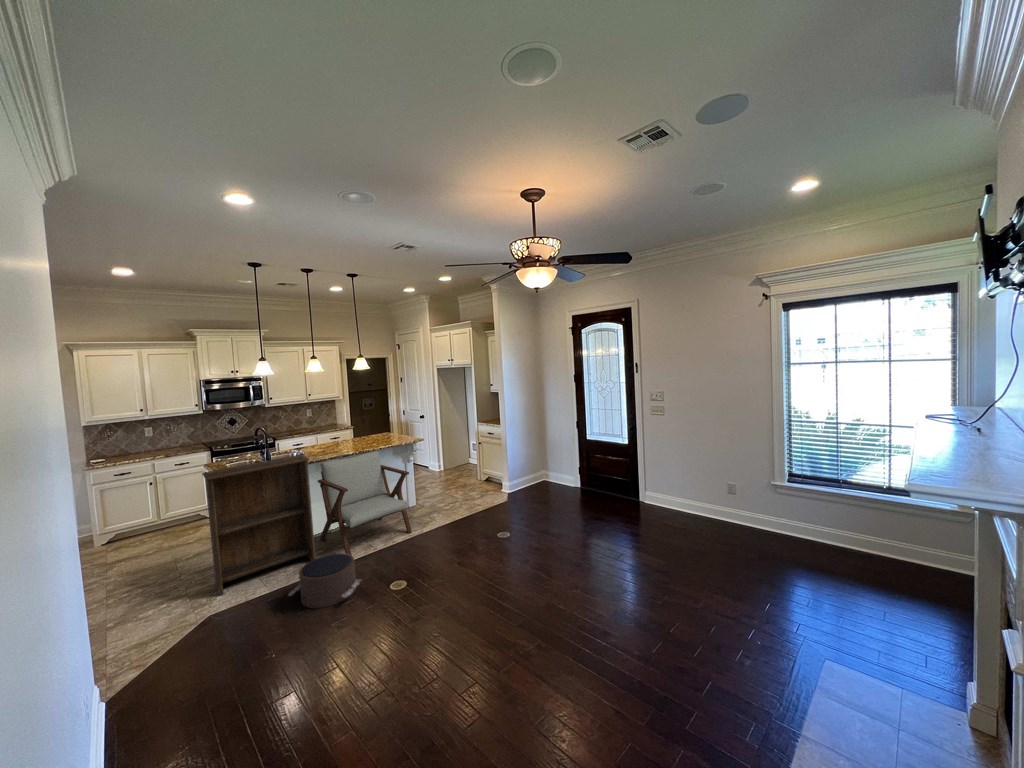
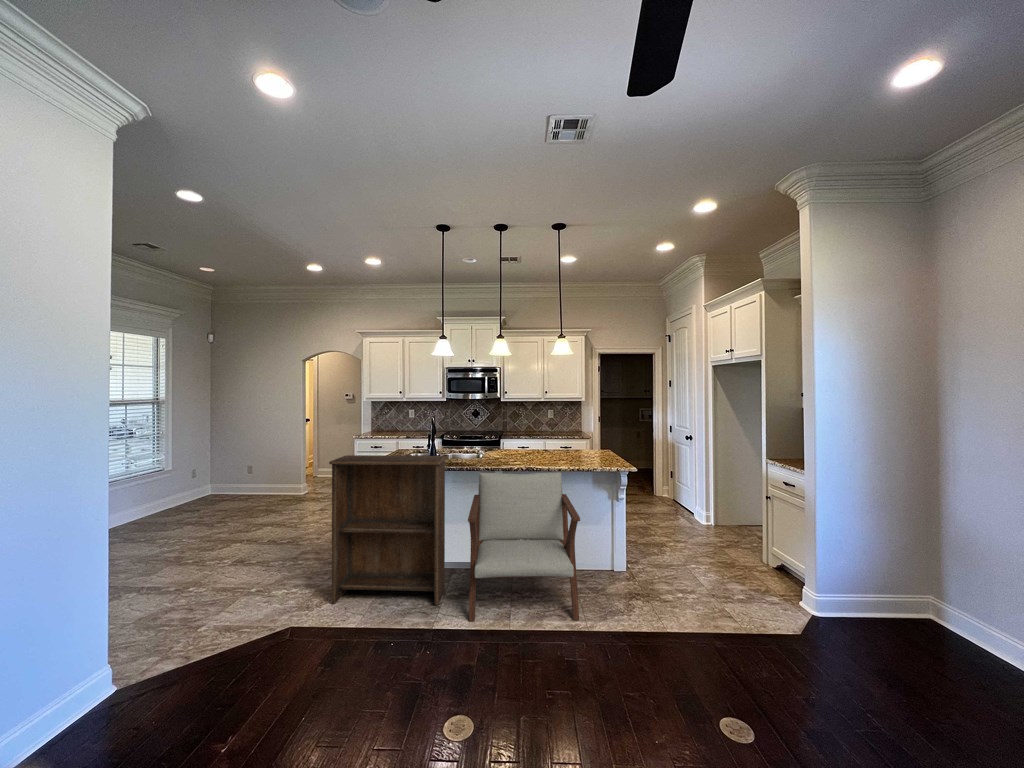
pouf: present [288,553,361,608] -> none [346,609,431,703]

